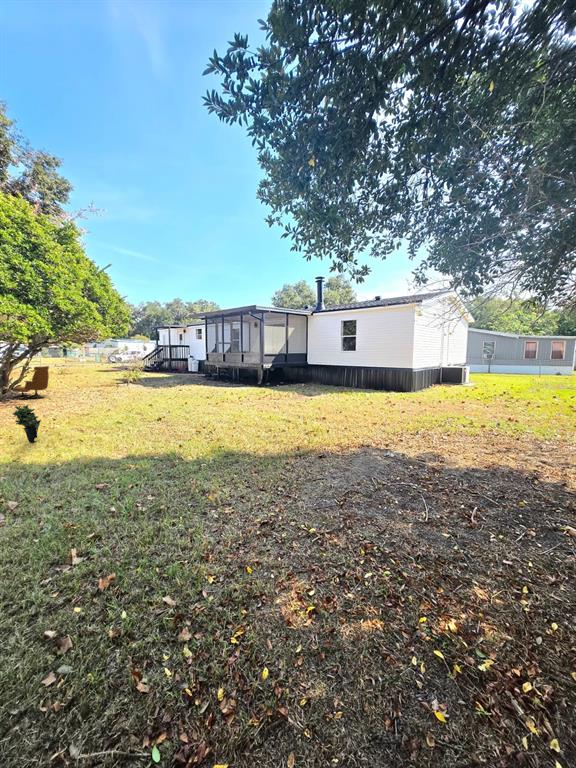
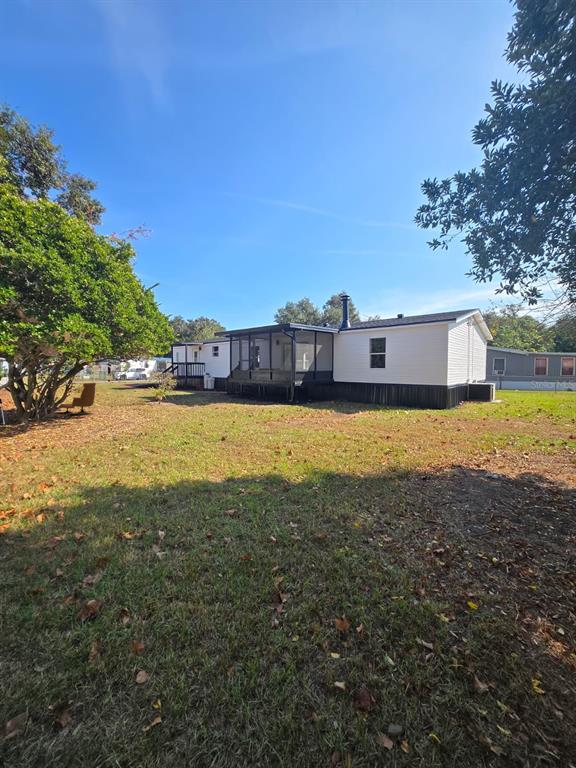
potted plant: present [13,405,41,443] -> none [107,418,131,456]

